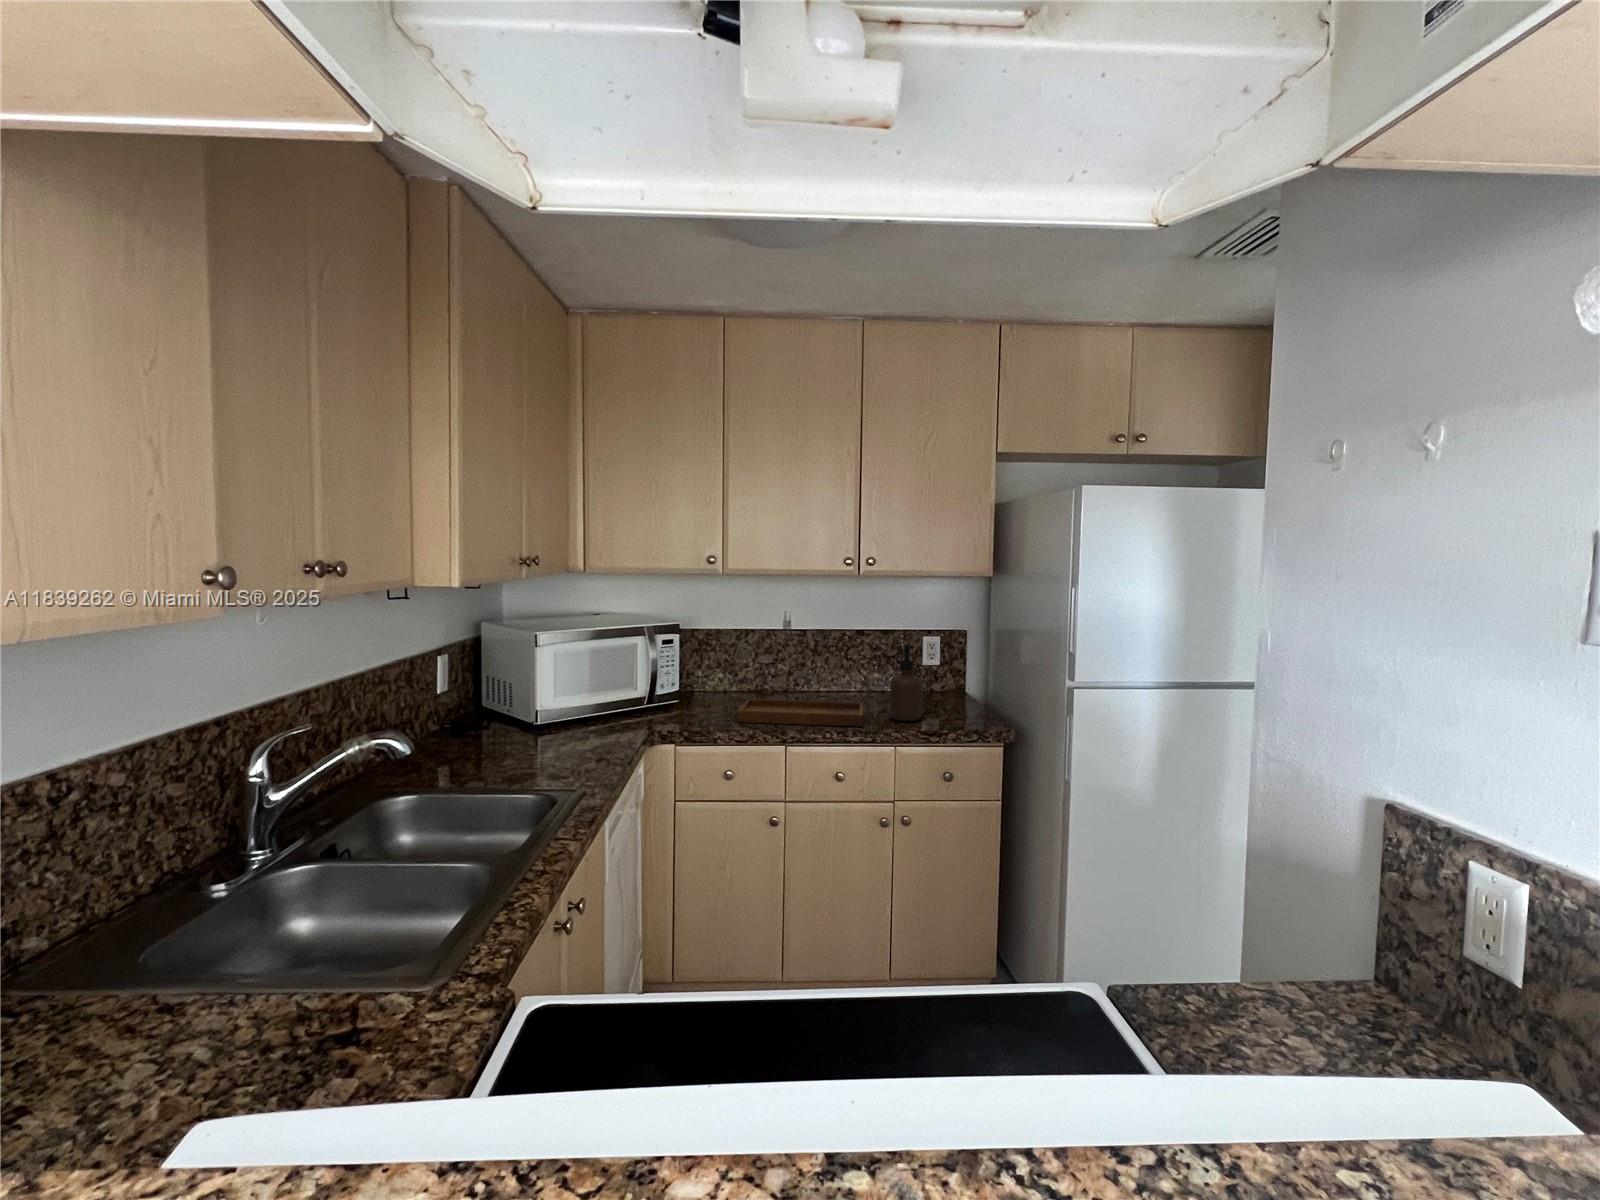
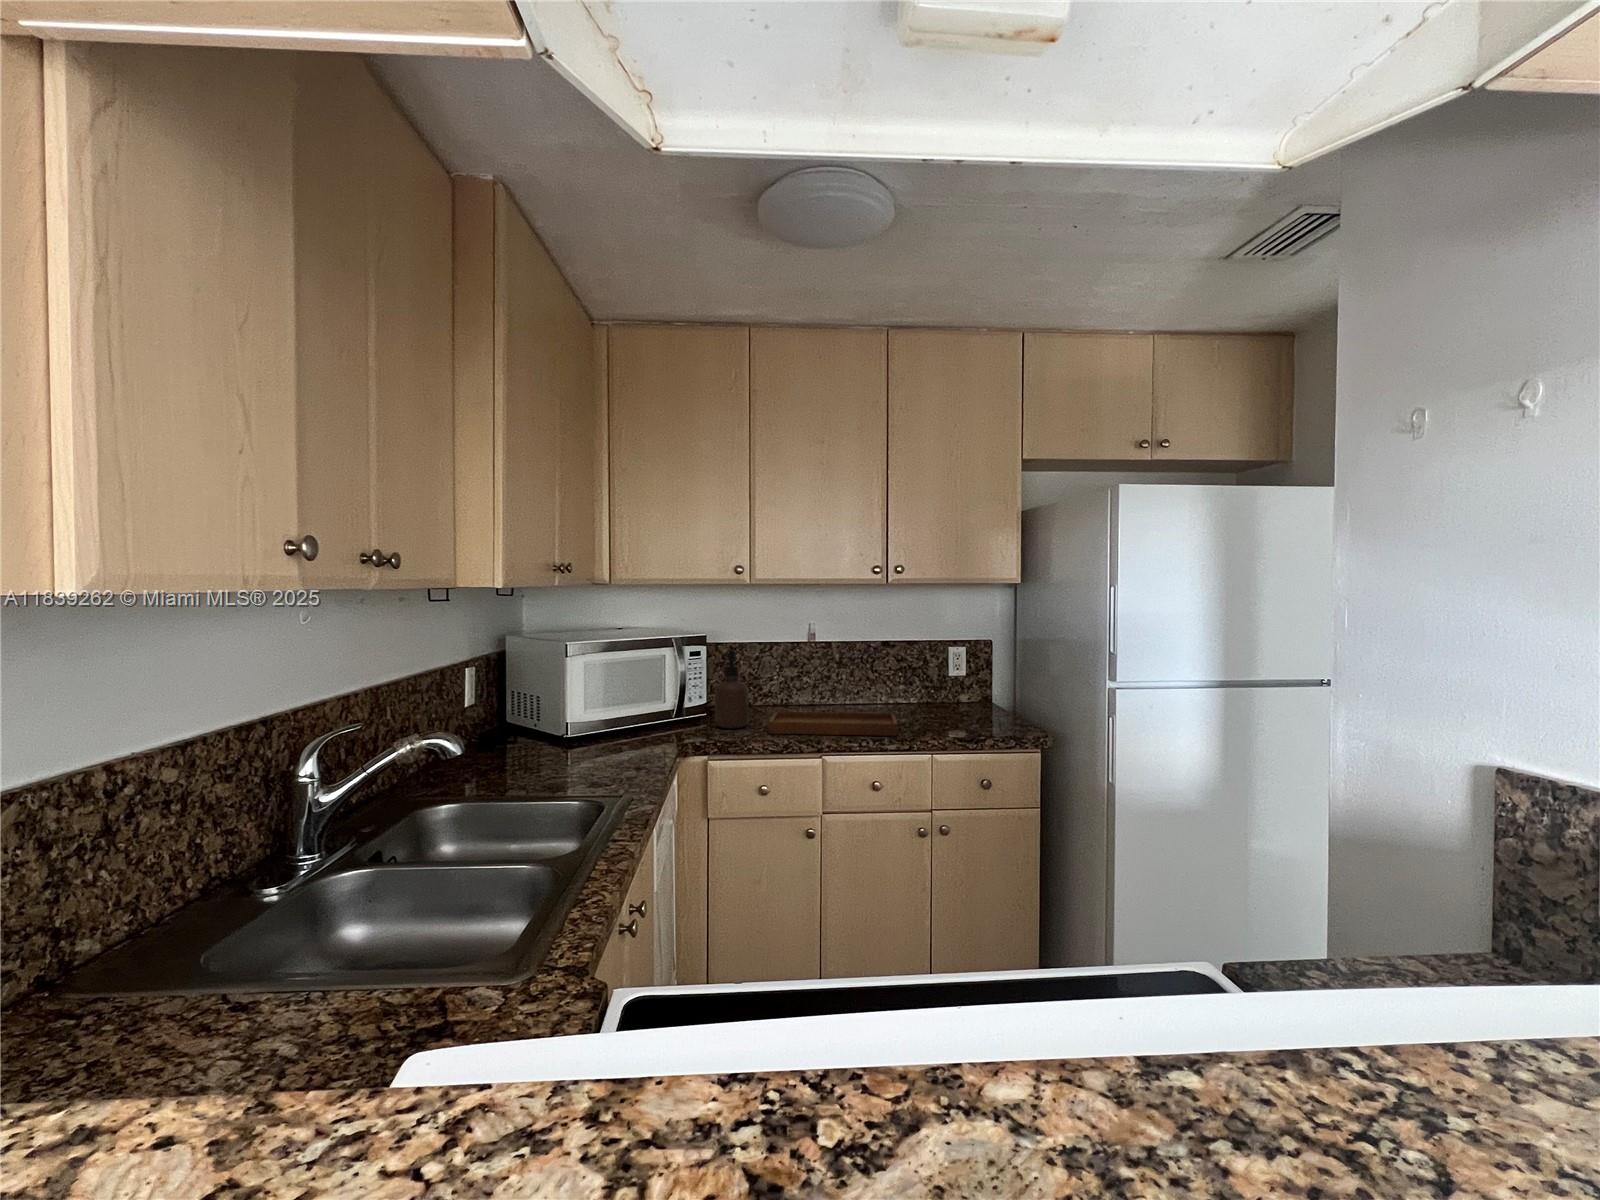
soap dispenser: present [889,645,923,721] -> present [715,650,749,729]

